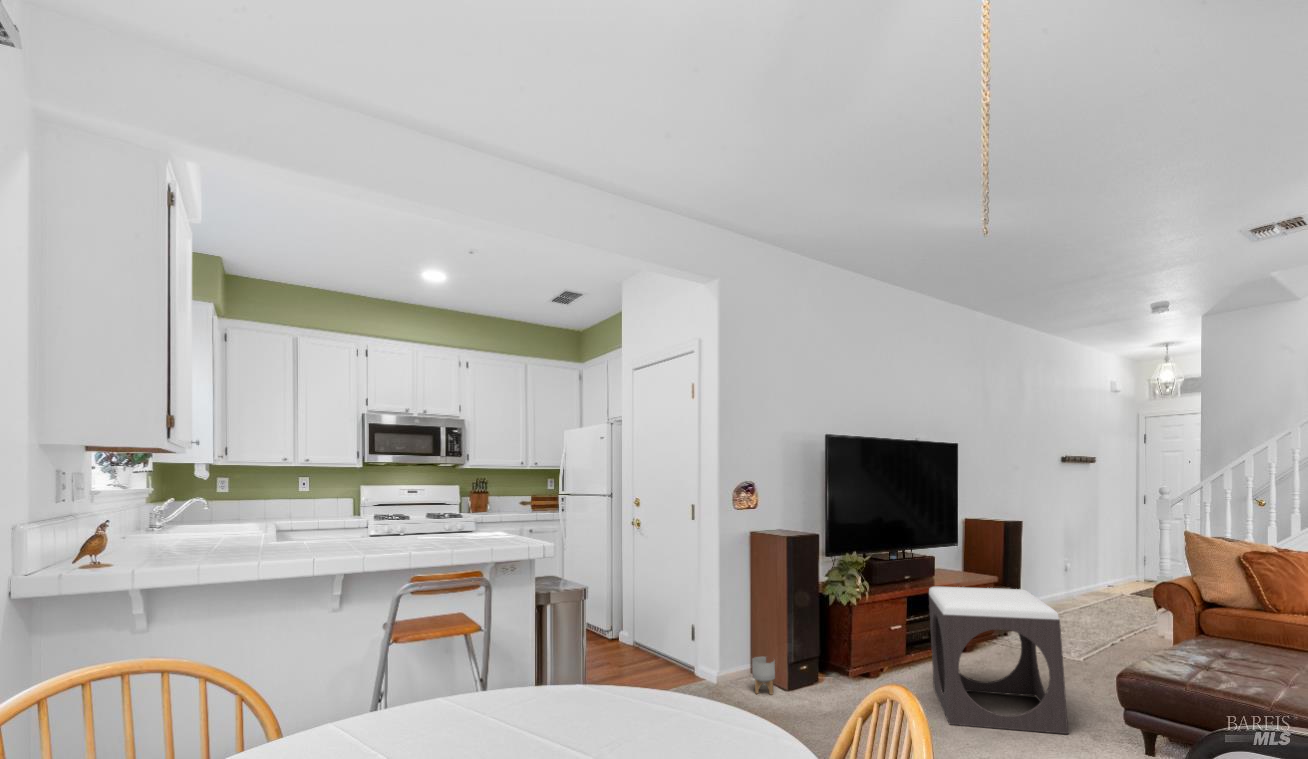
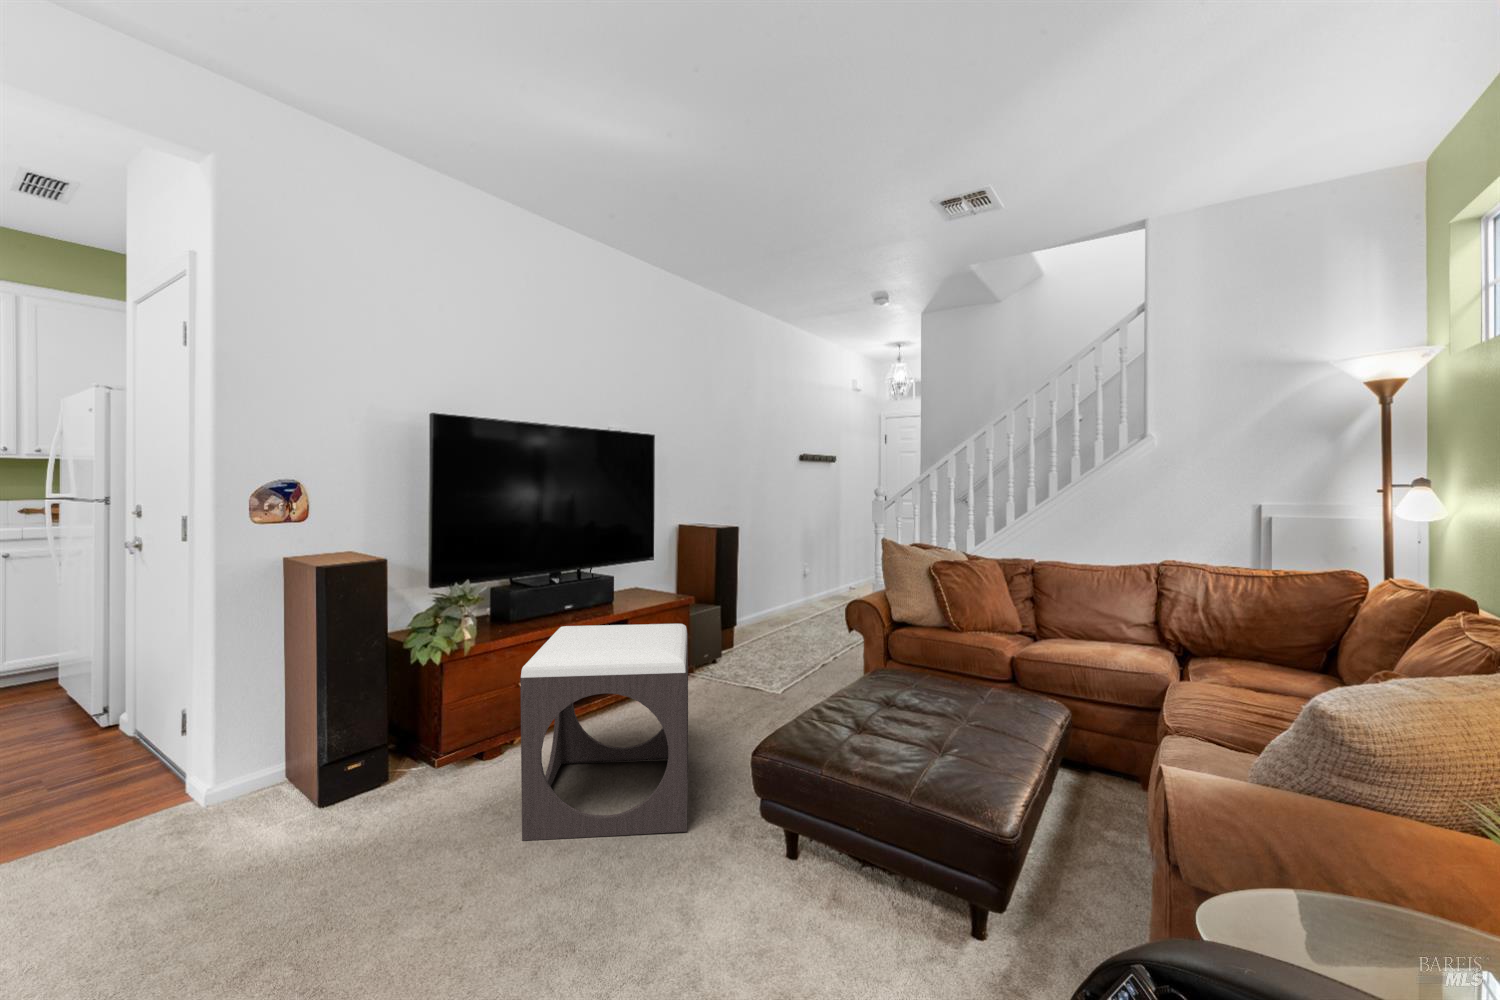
planter: present [752,657,775,695] -> none [243,753,290,819]

